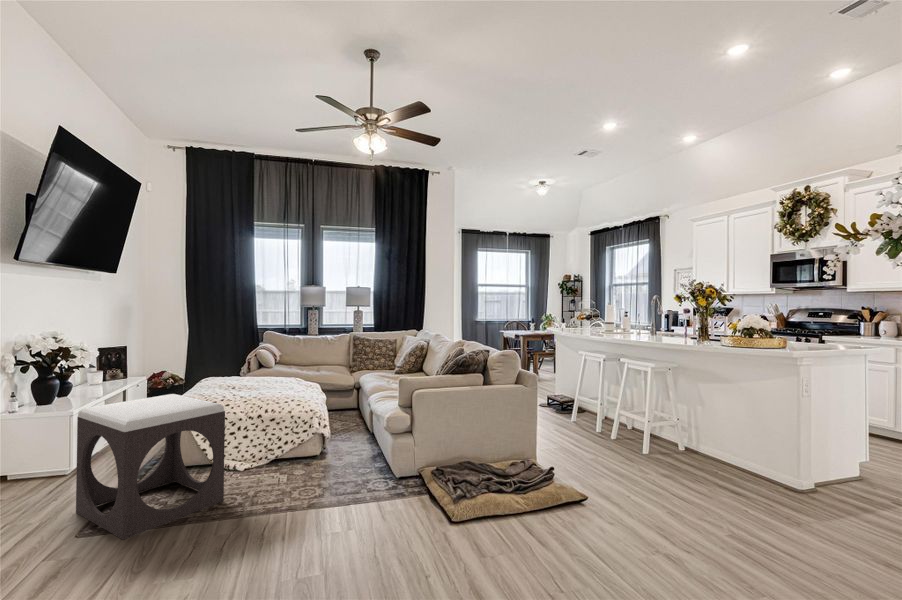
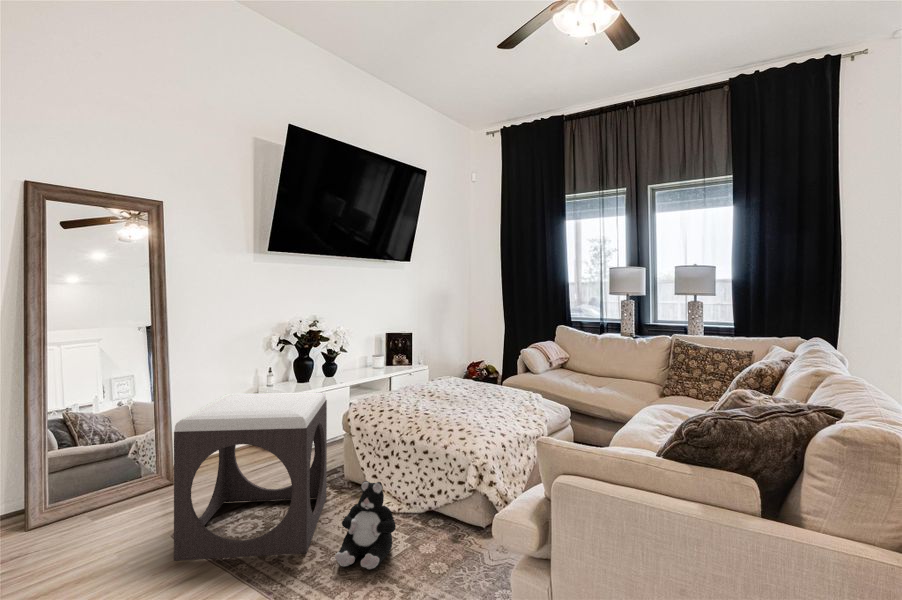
plush toy: none [244,439,288,494] -> present [335,481,396,569]

